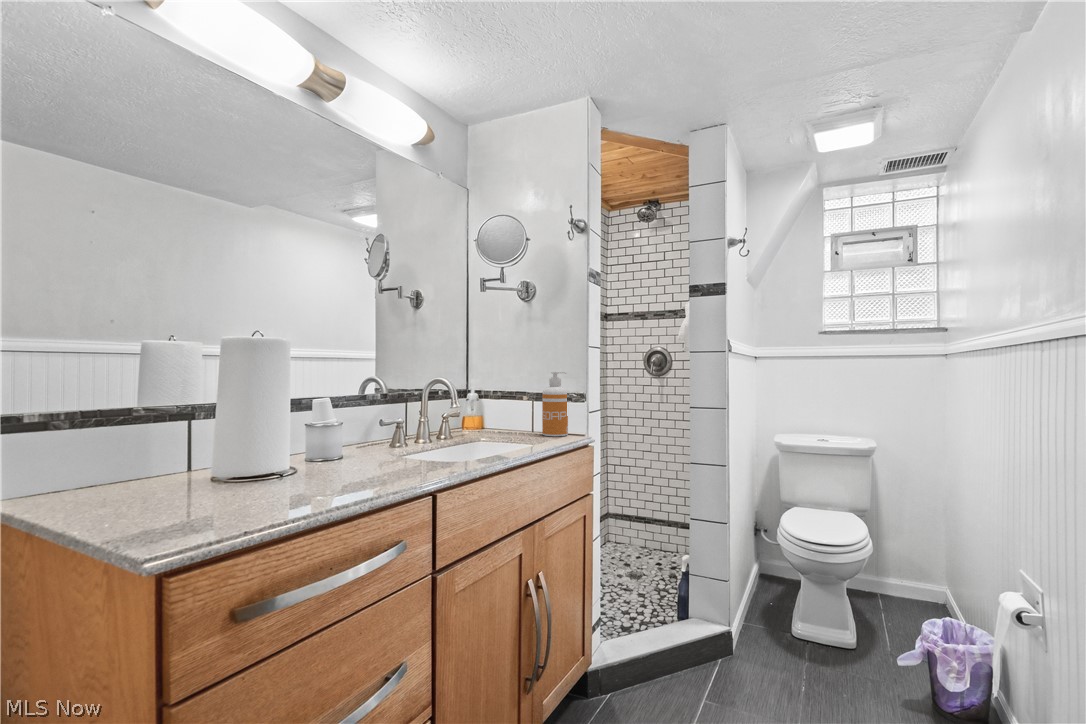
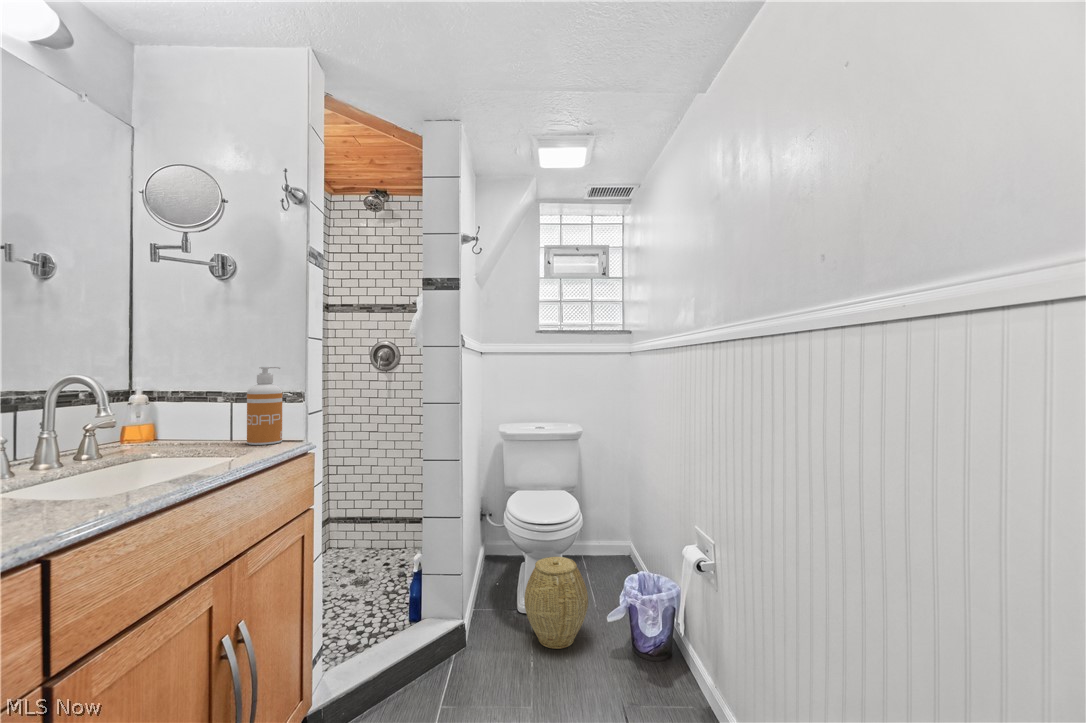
woven basket: none [802,586,885,691] -> present [524,557,588,649]

